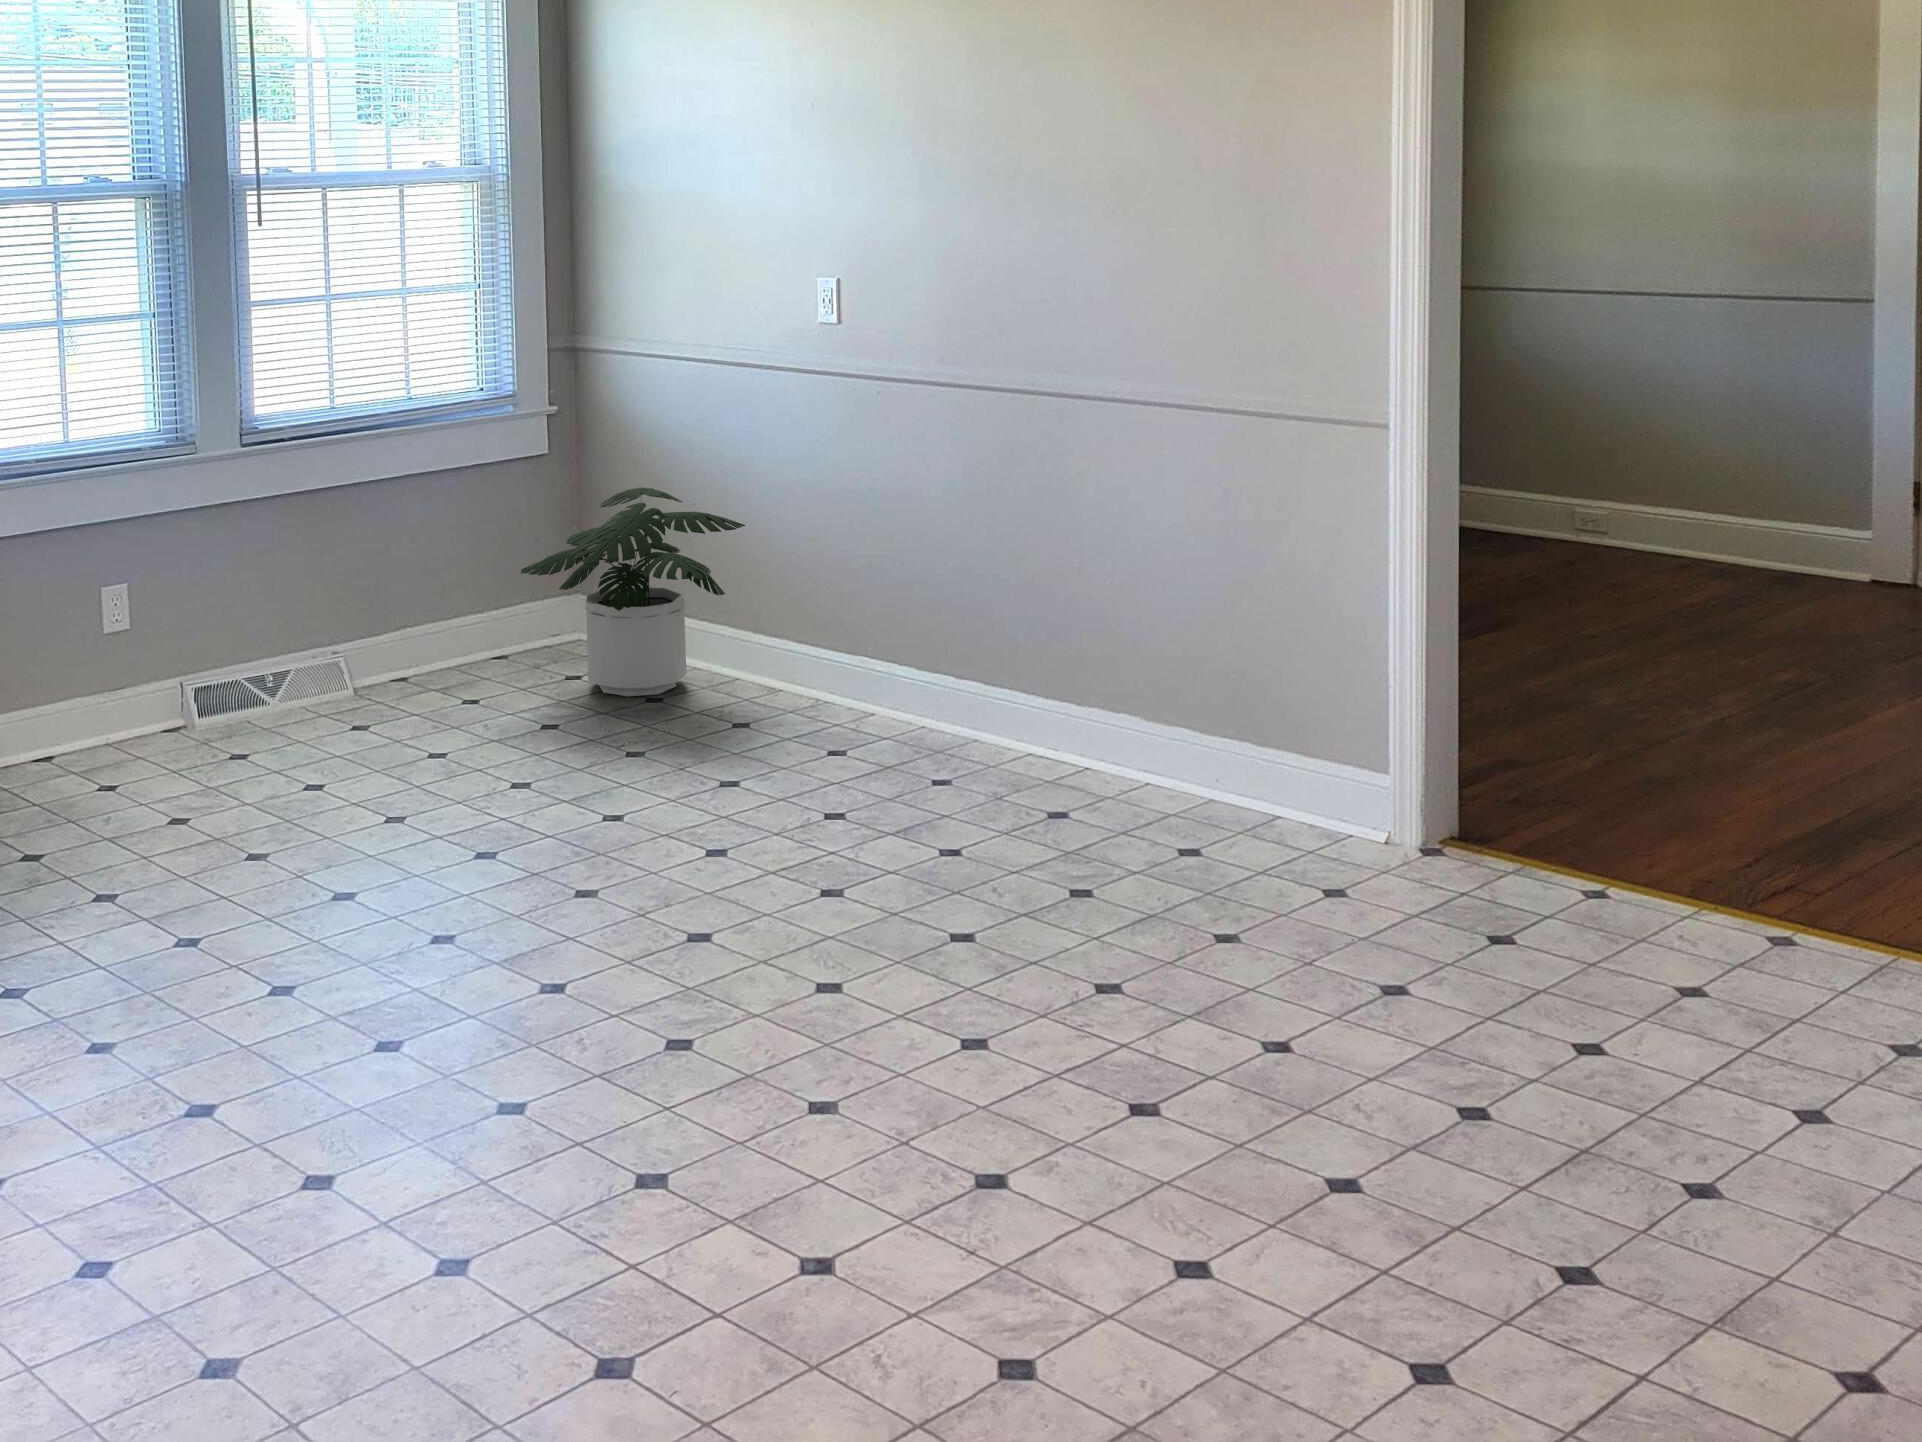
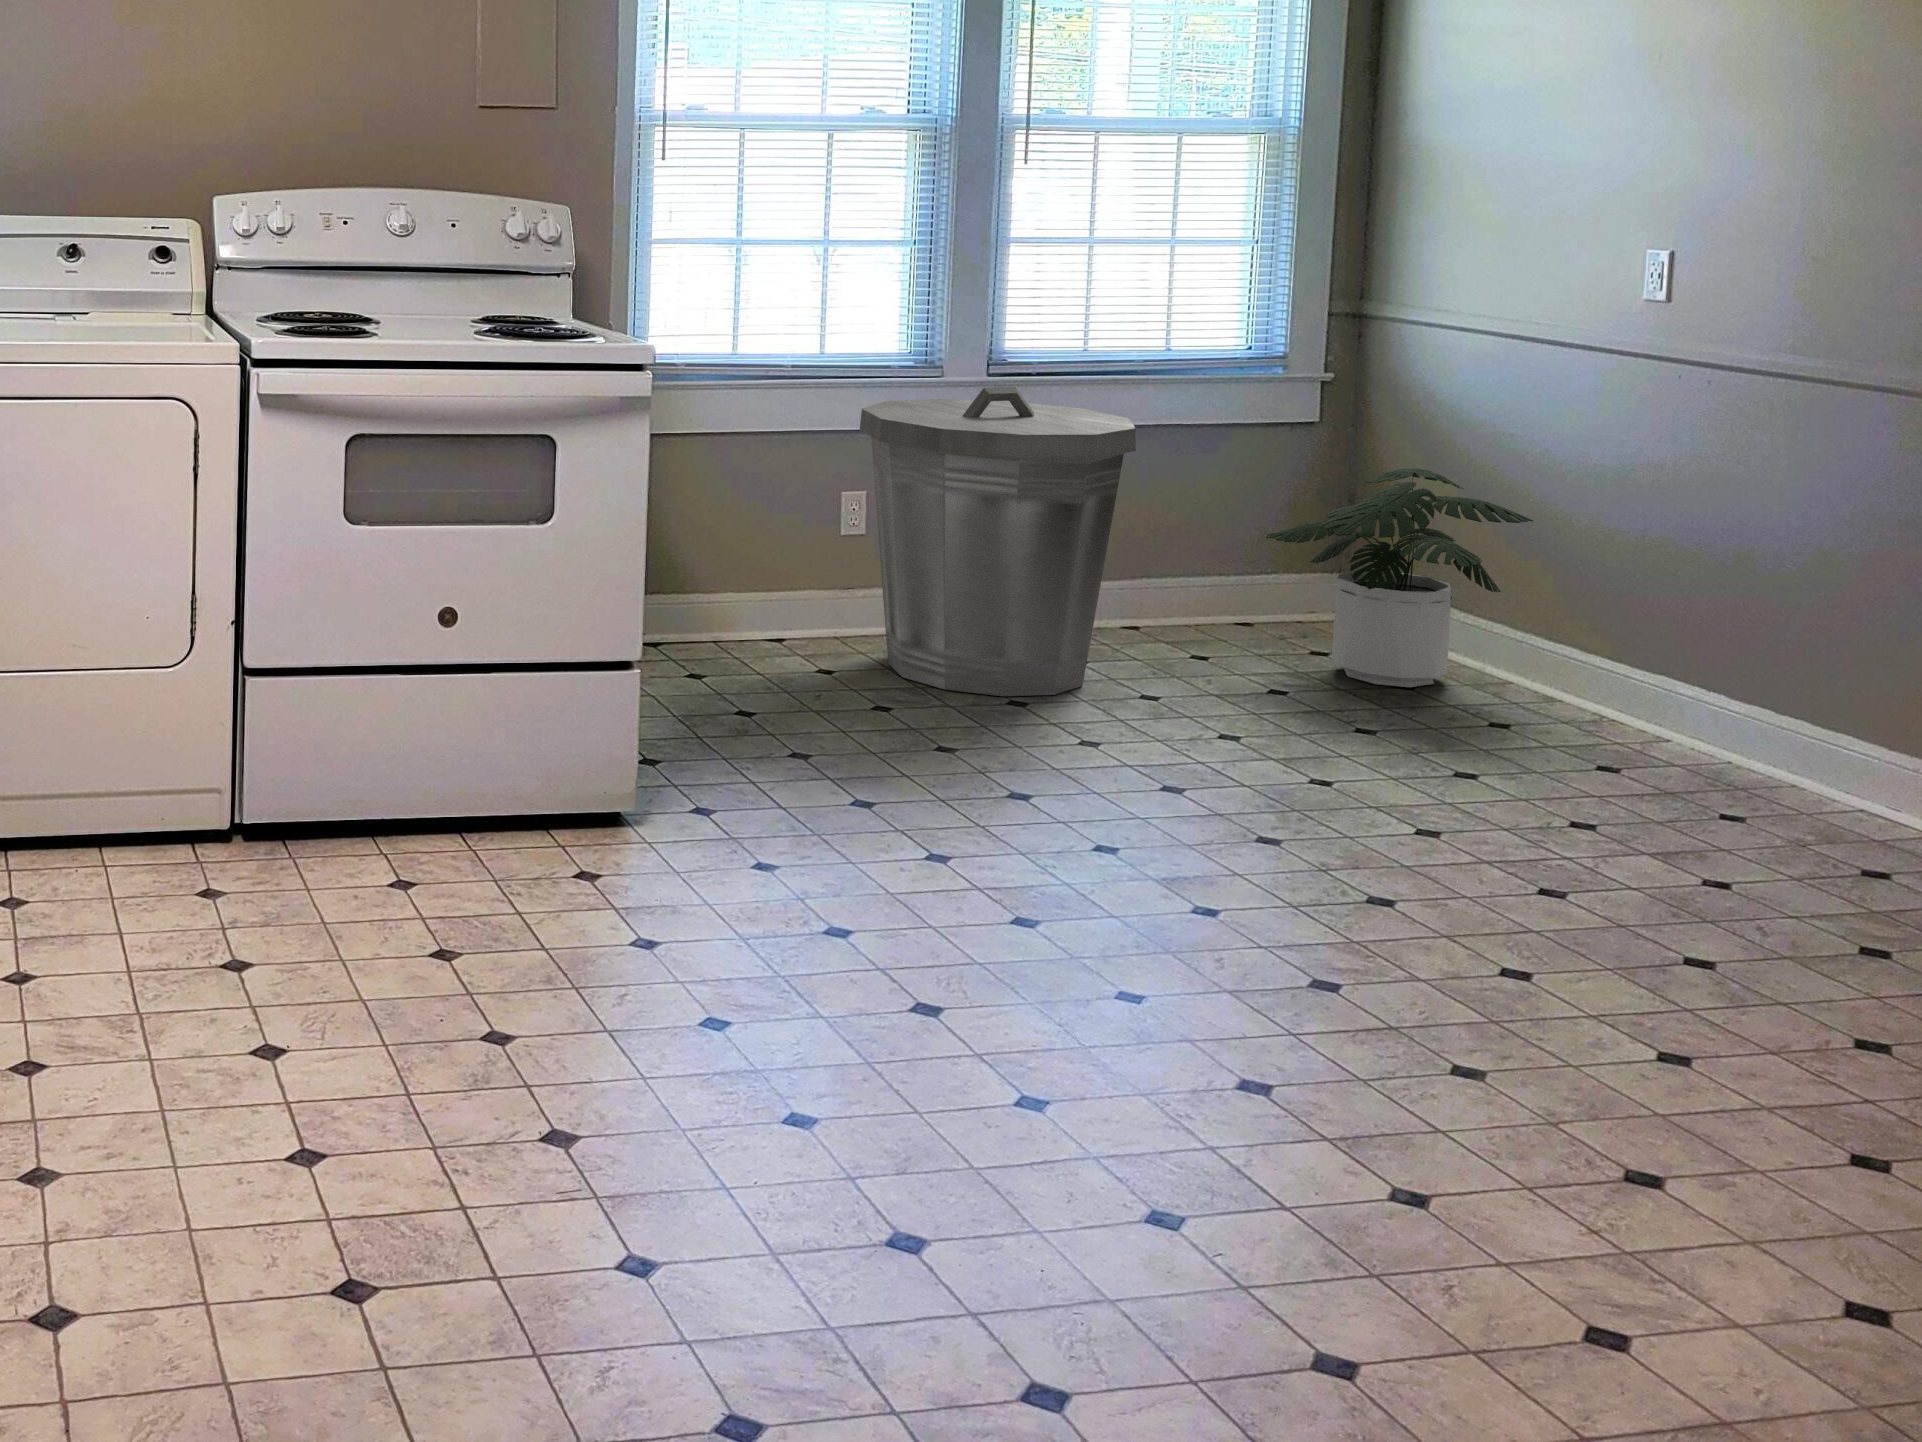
trash can: none [119,460,401,782] -> present [860,387,1136,696]

